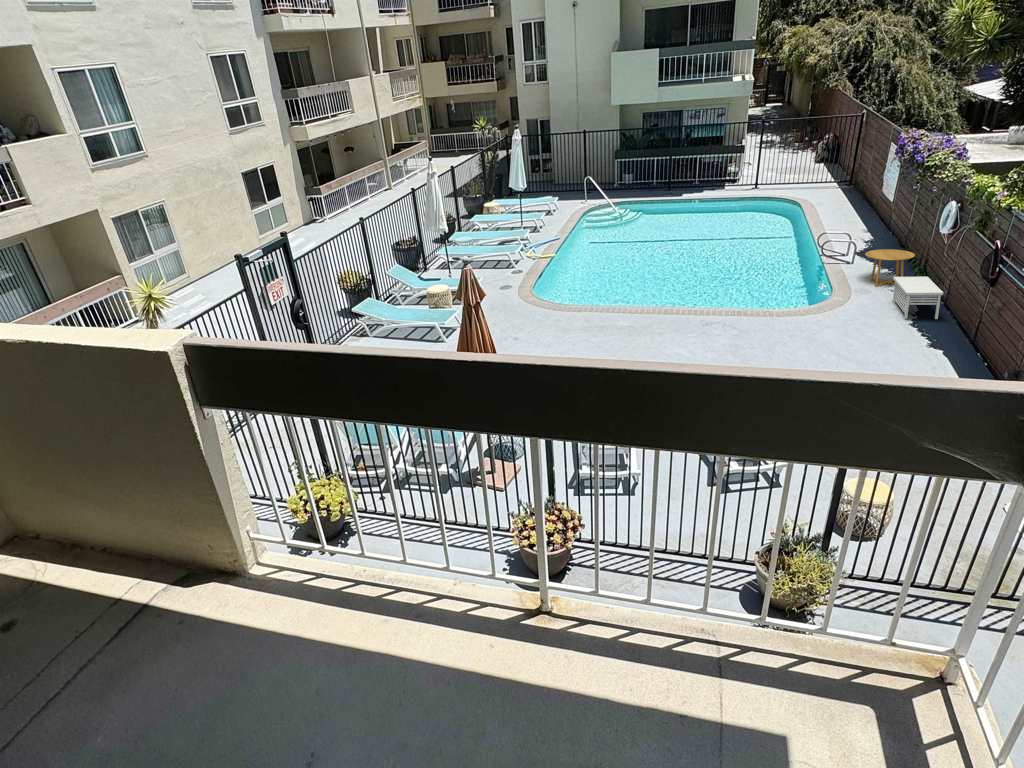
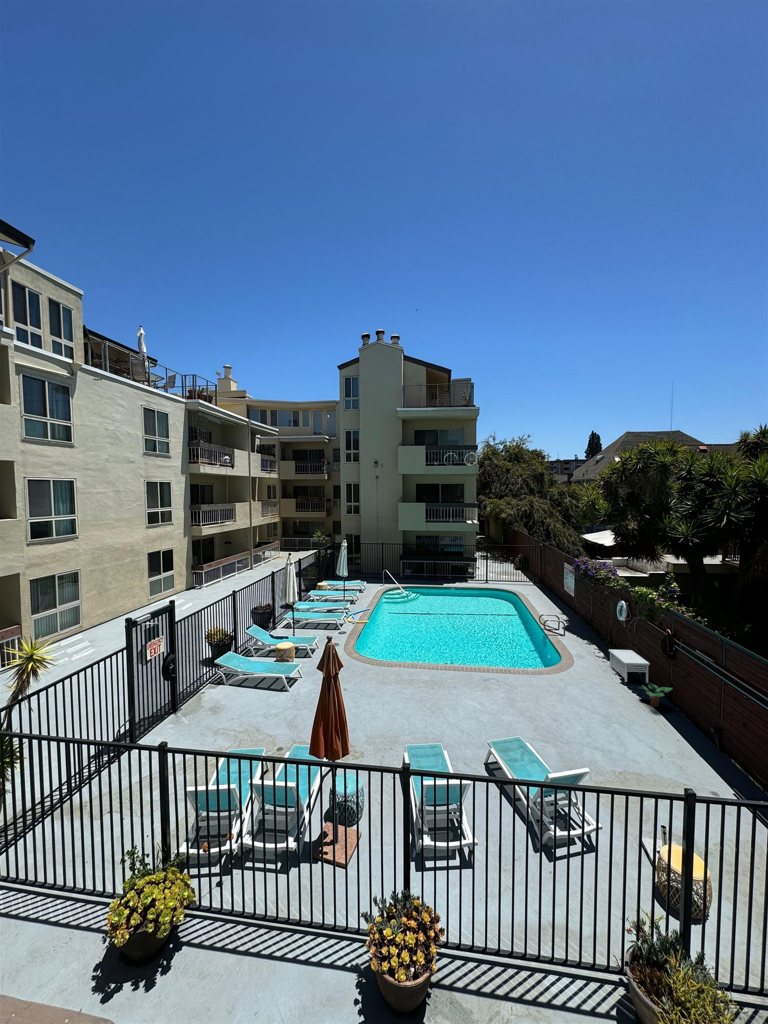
round table: present [865,249,915,286] -> none [583,629,617,656]
potted plant: none [911,315,960,346] -> present [642,683,673,706]

